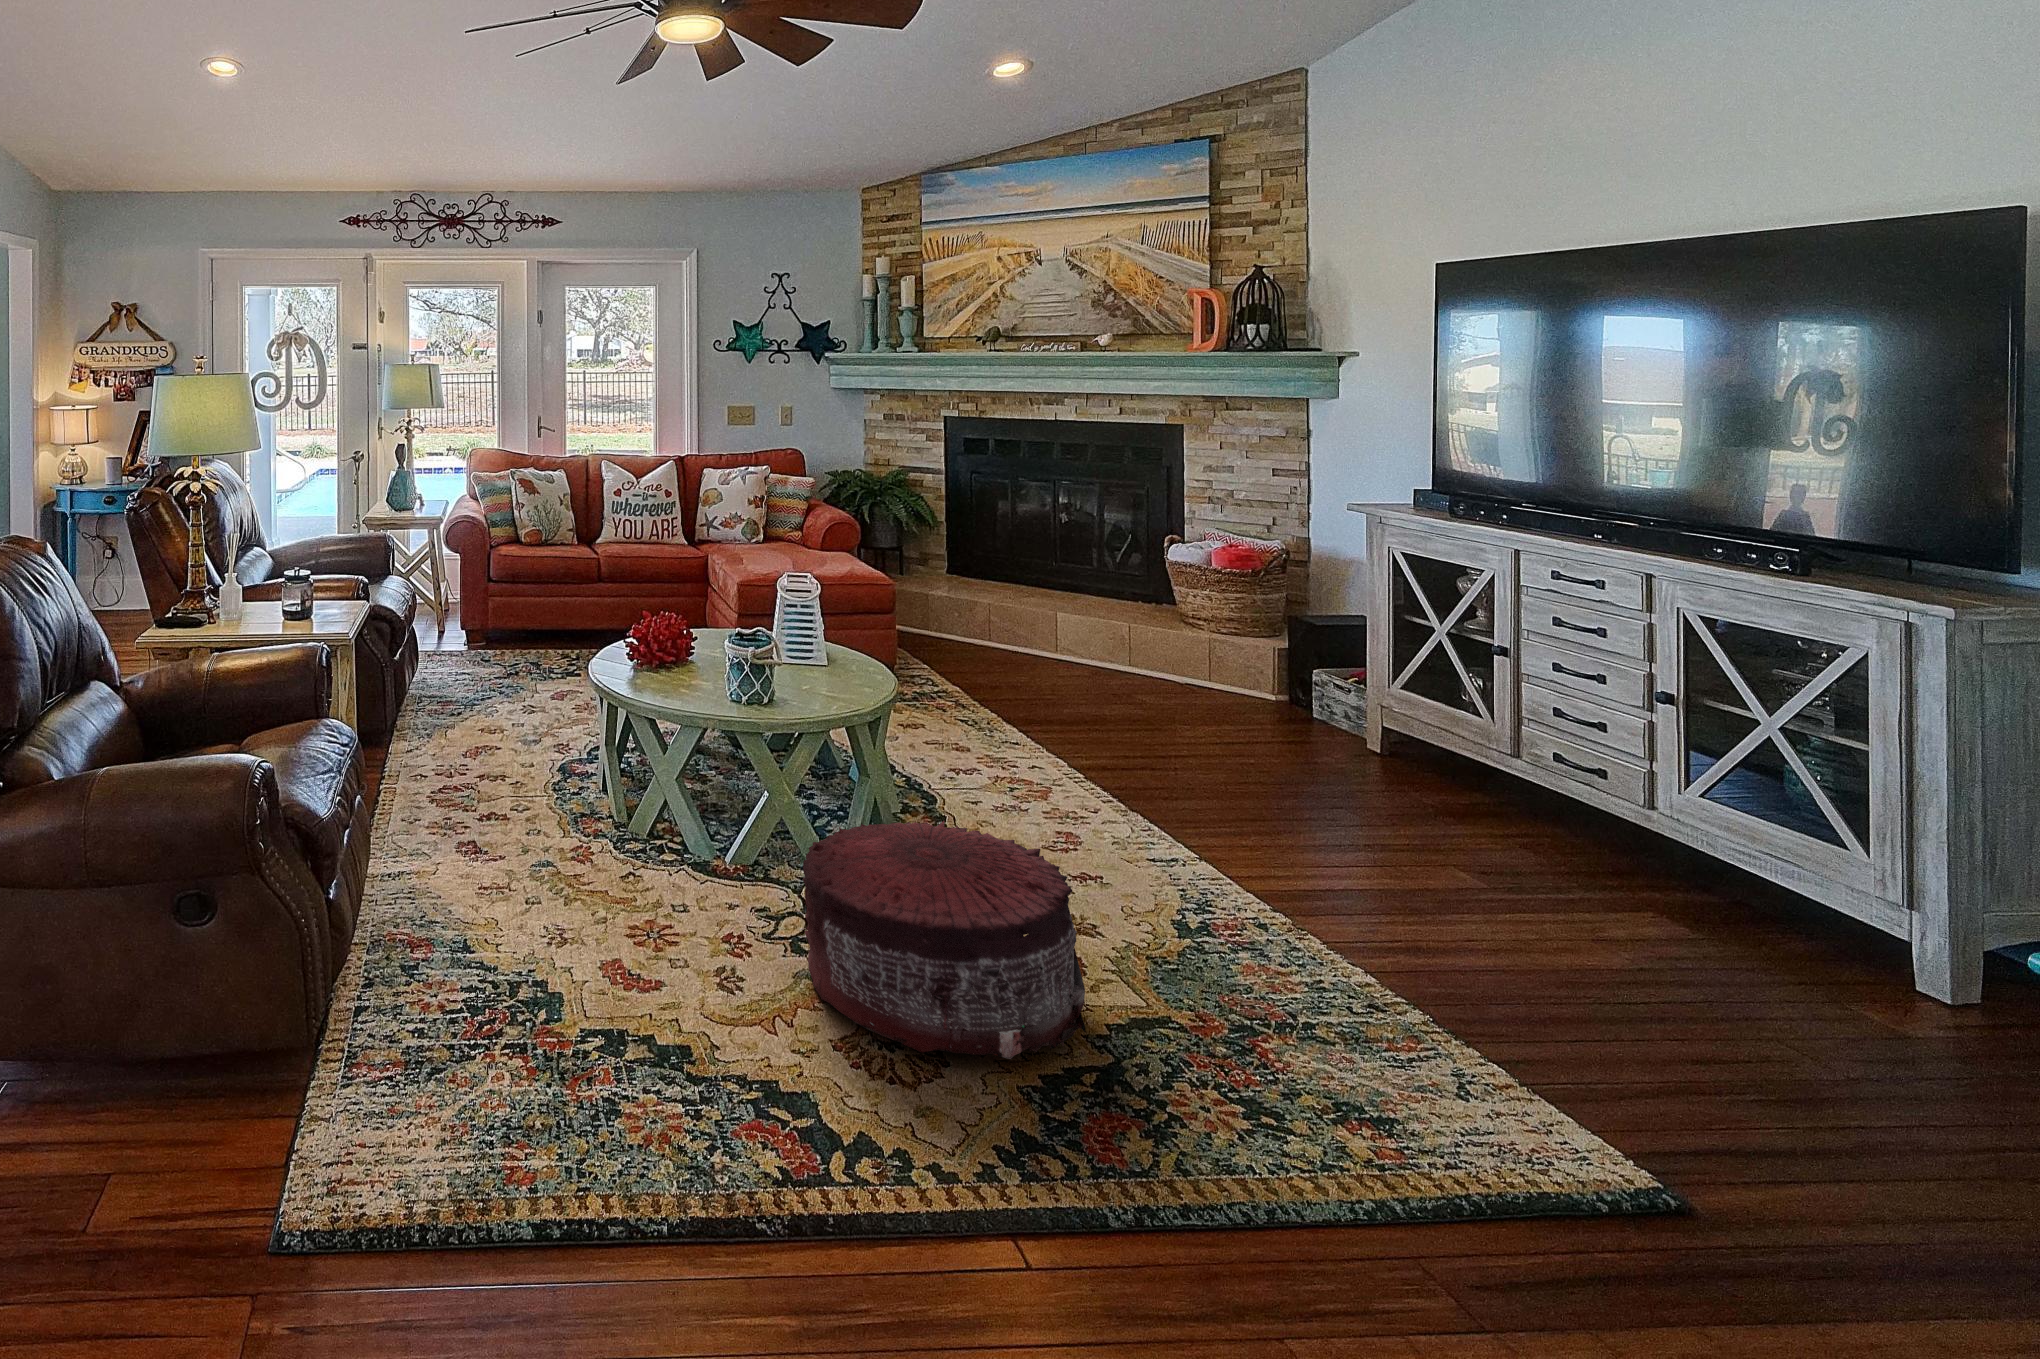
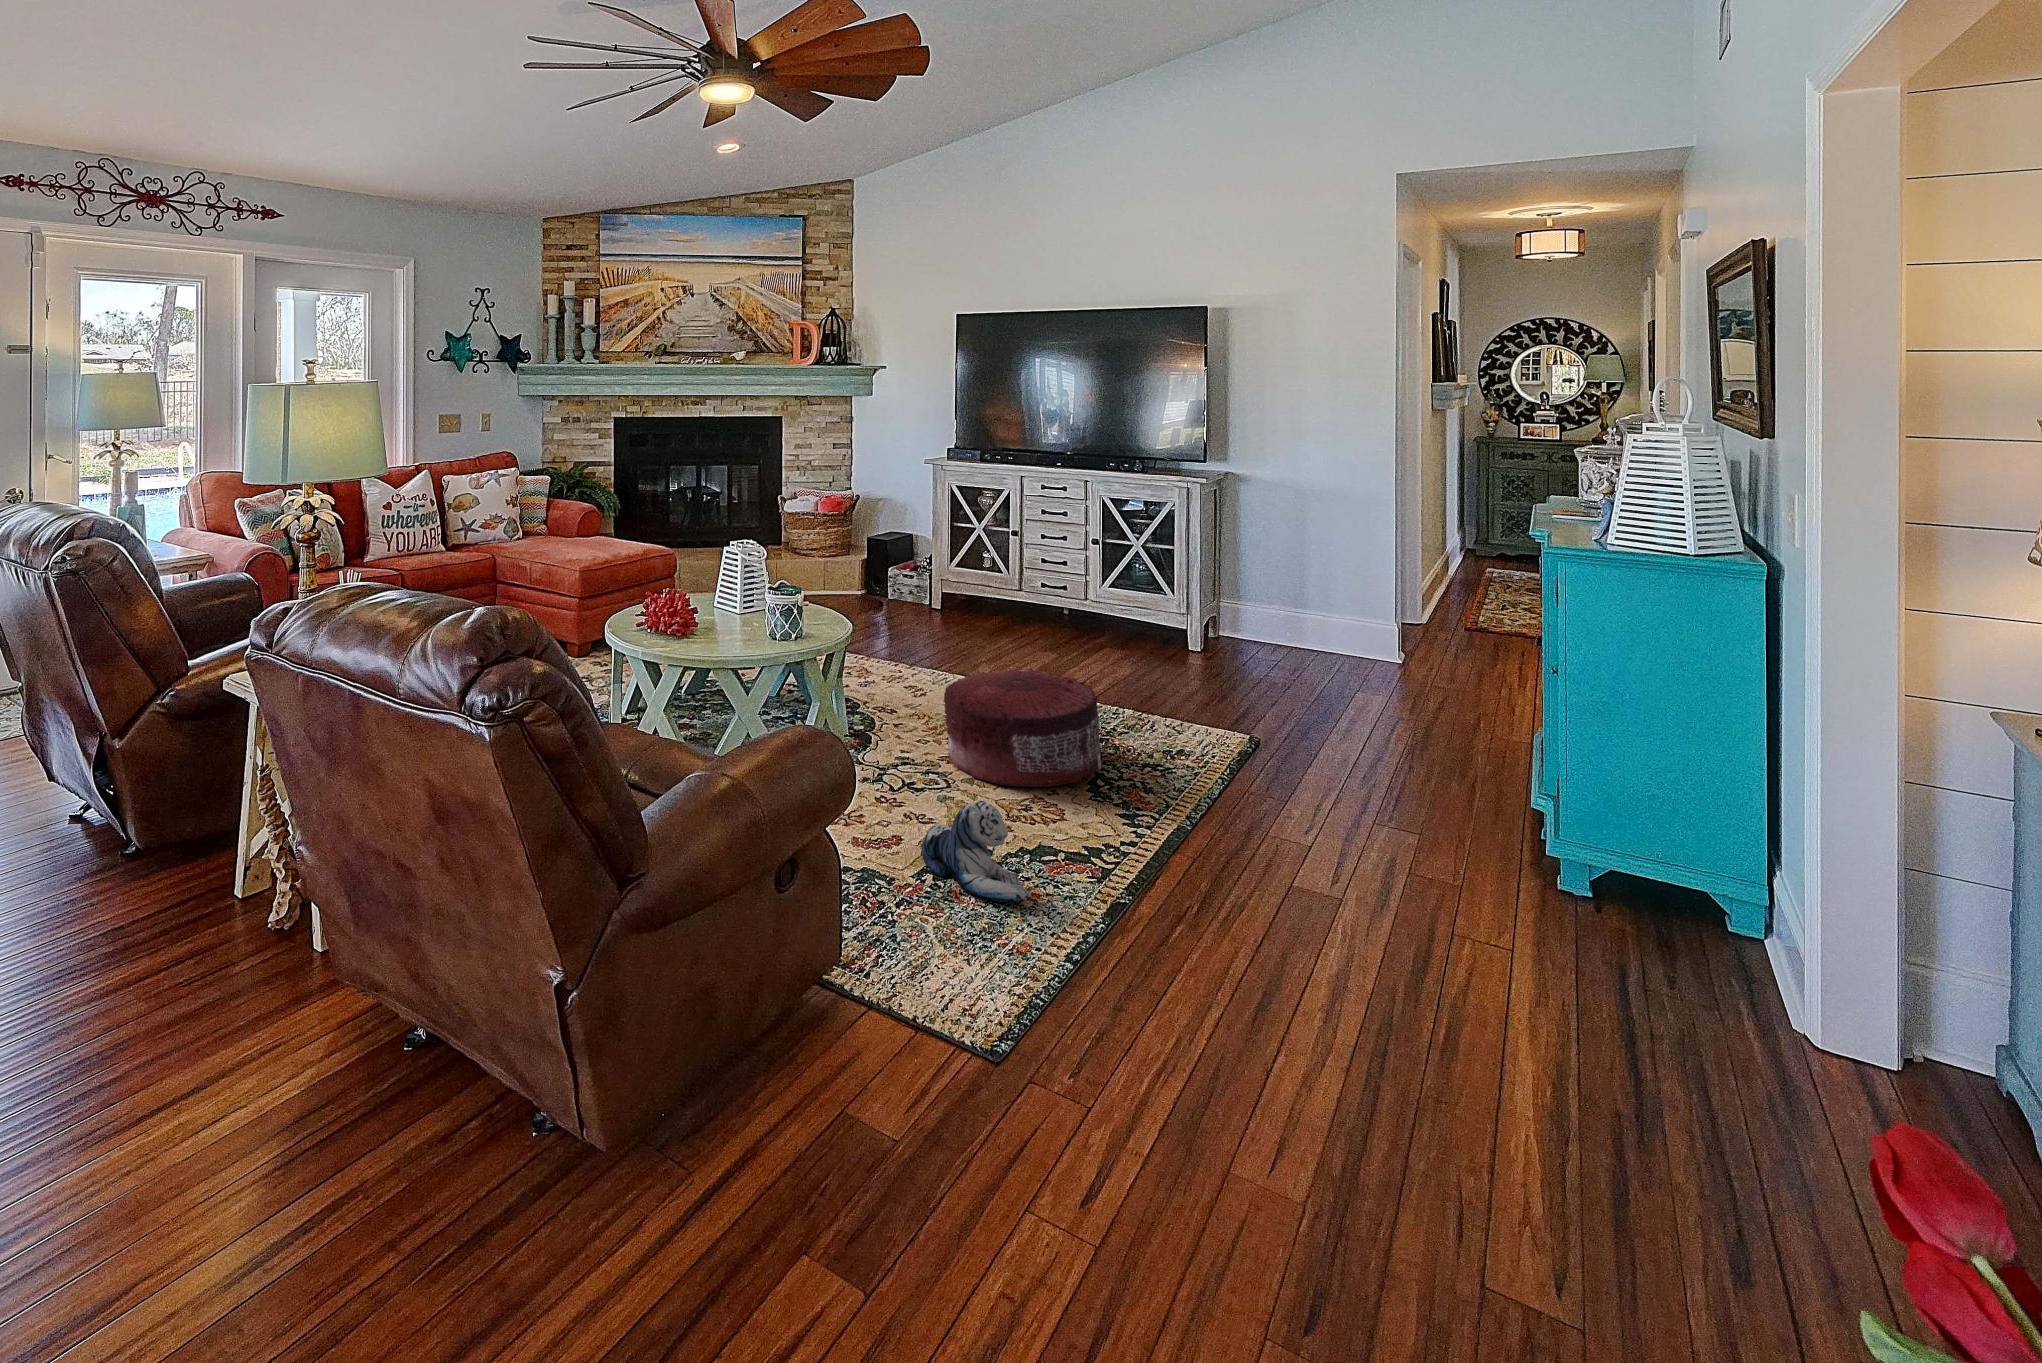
plush toy: none [464,946,592,1110] -> present [921,801,1028,902]

